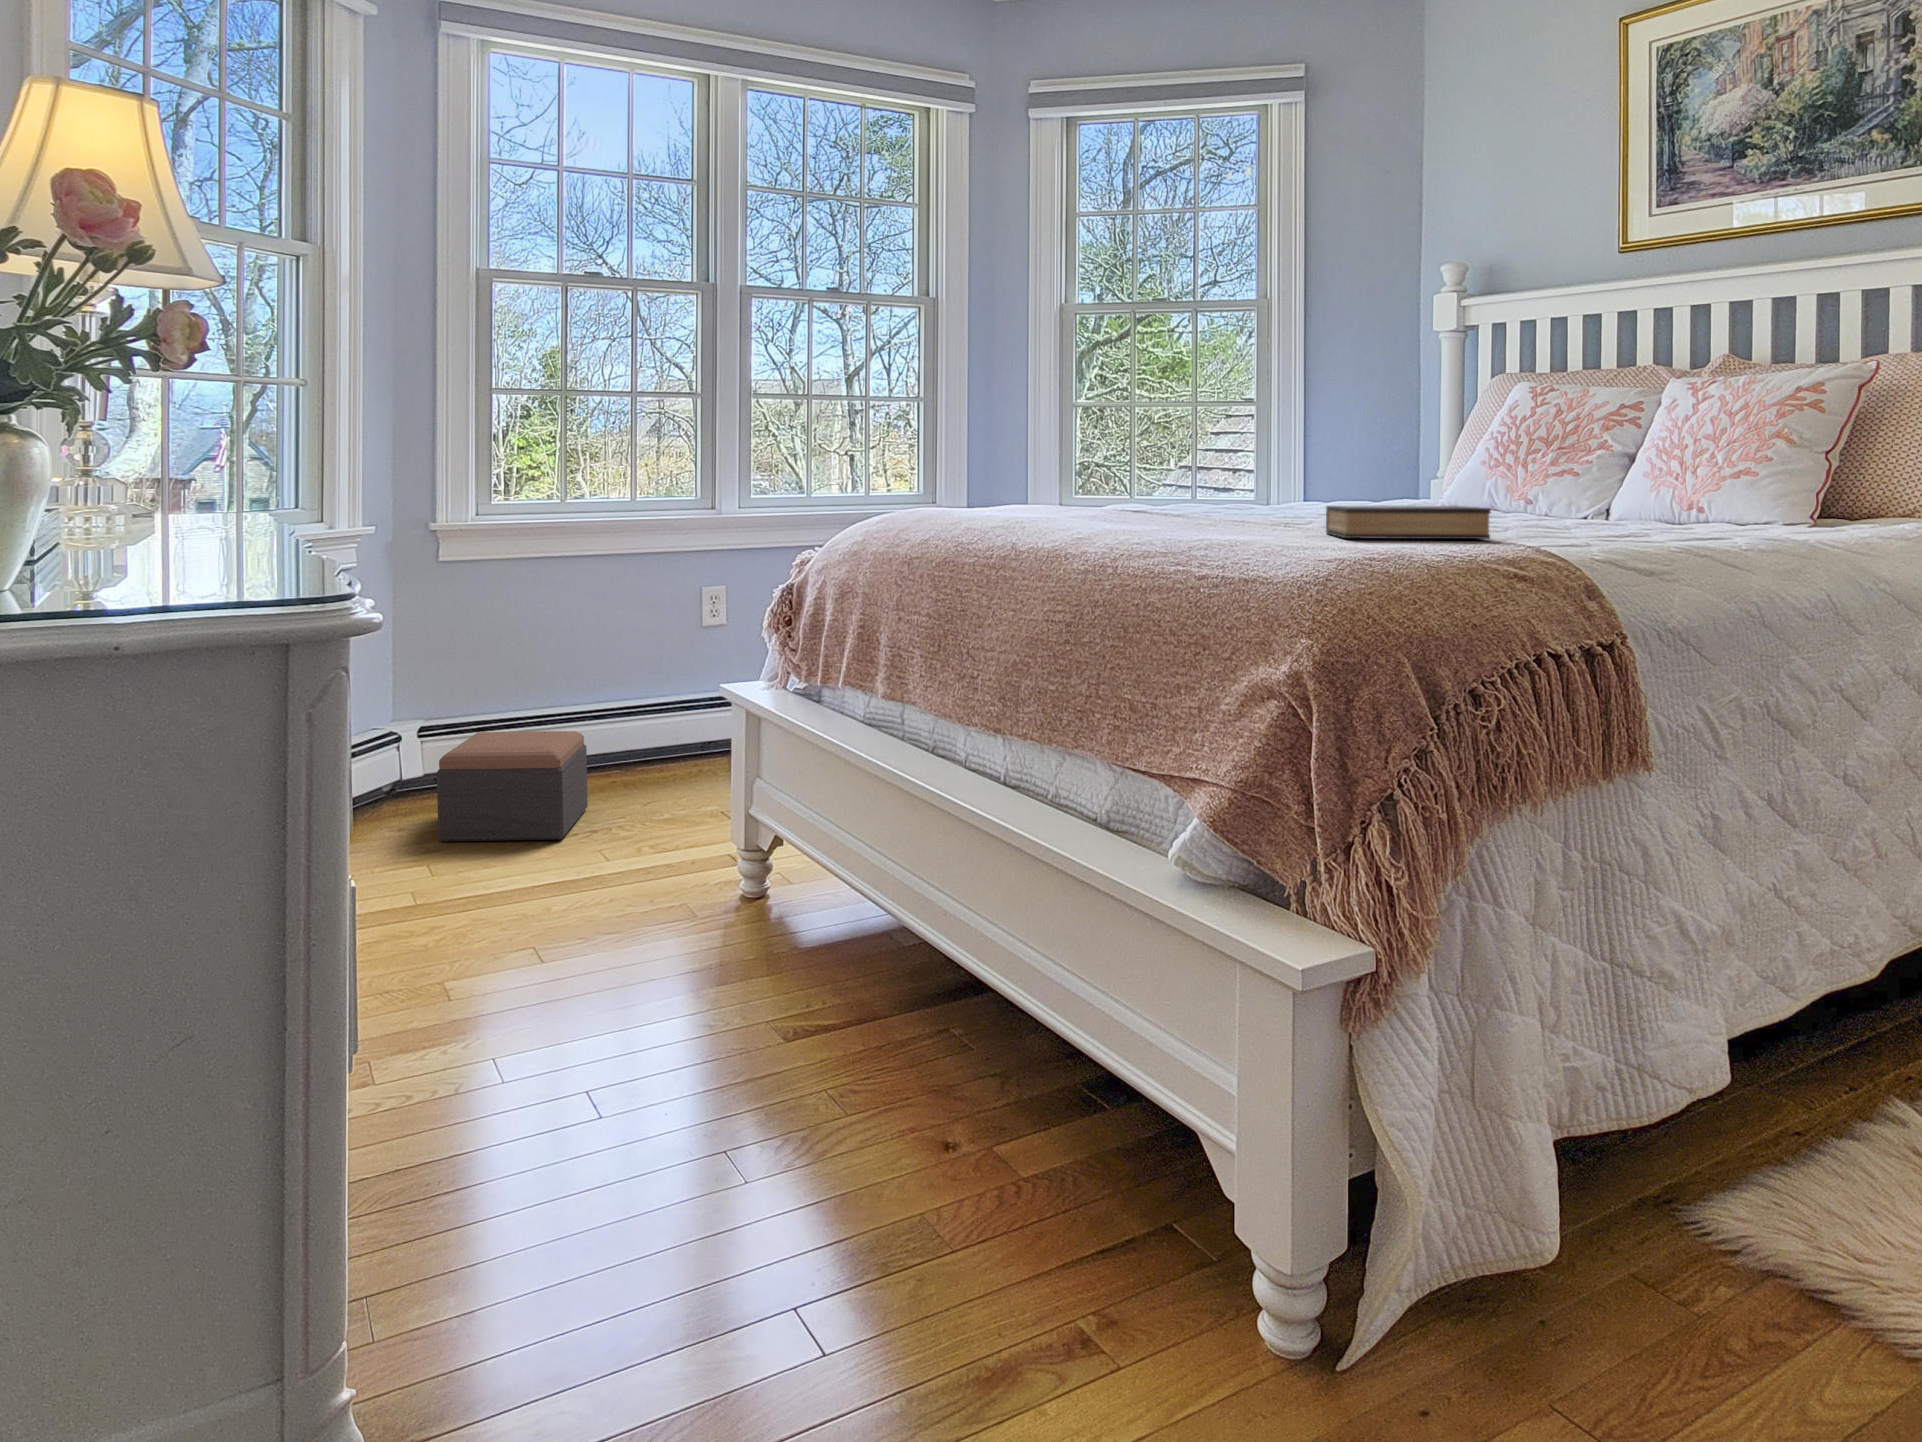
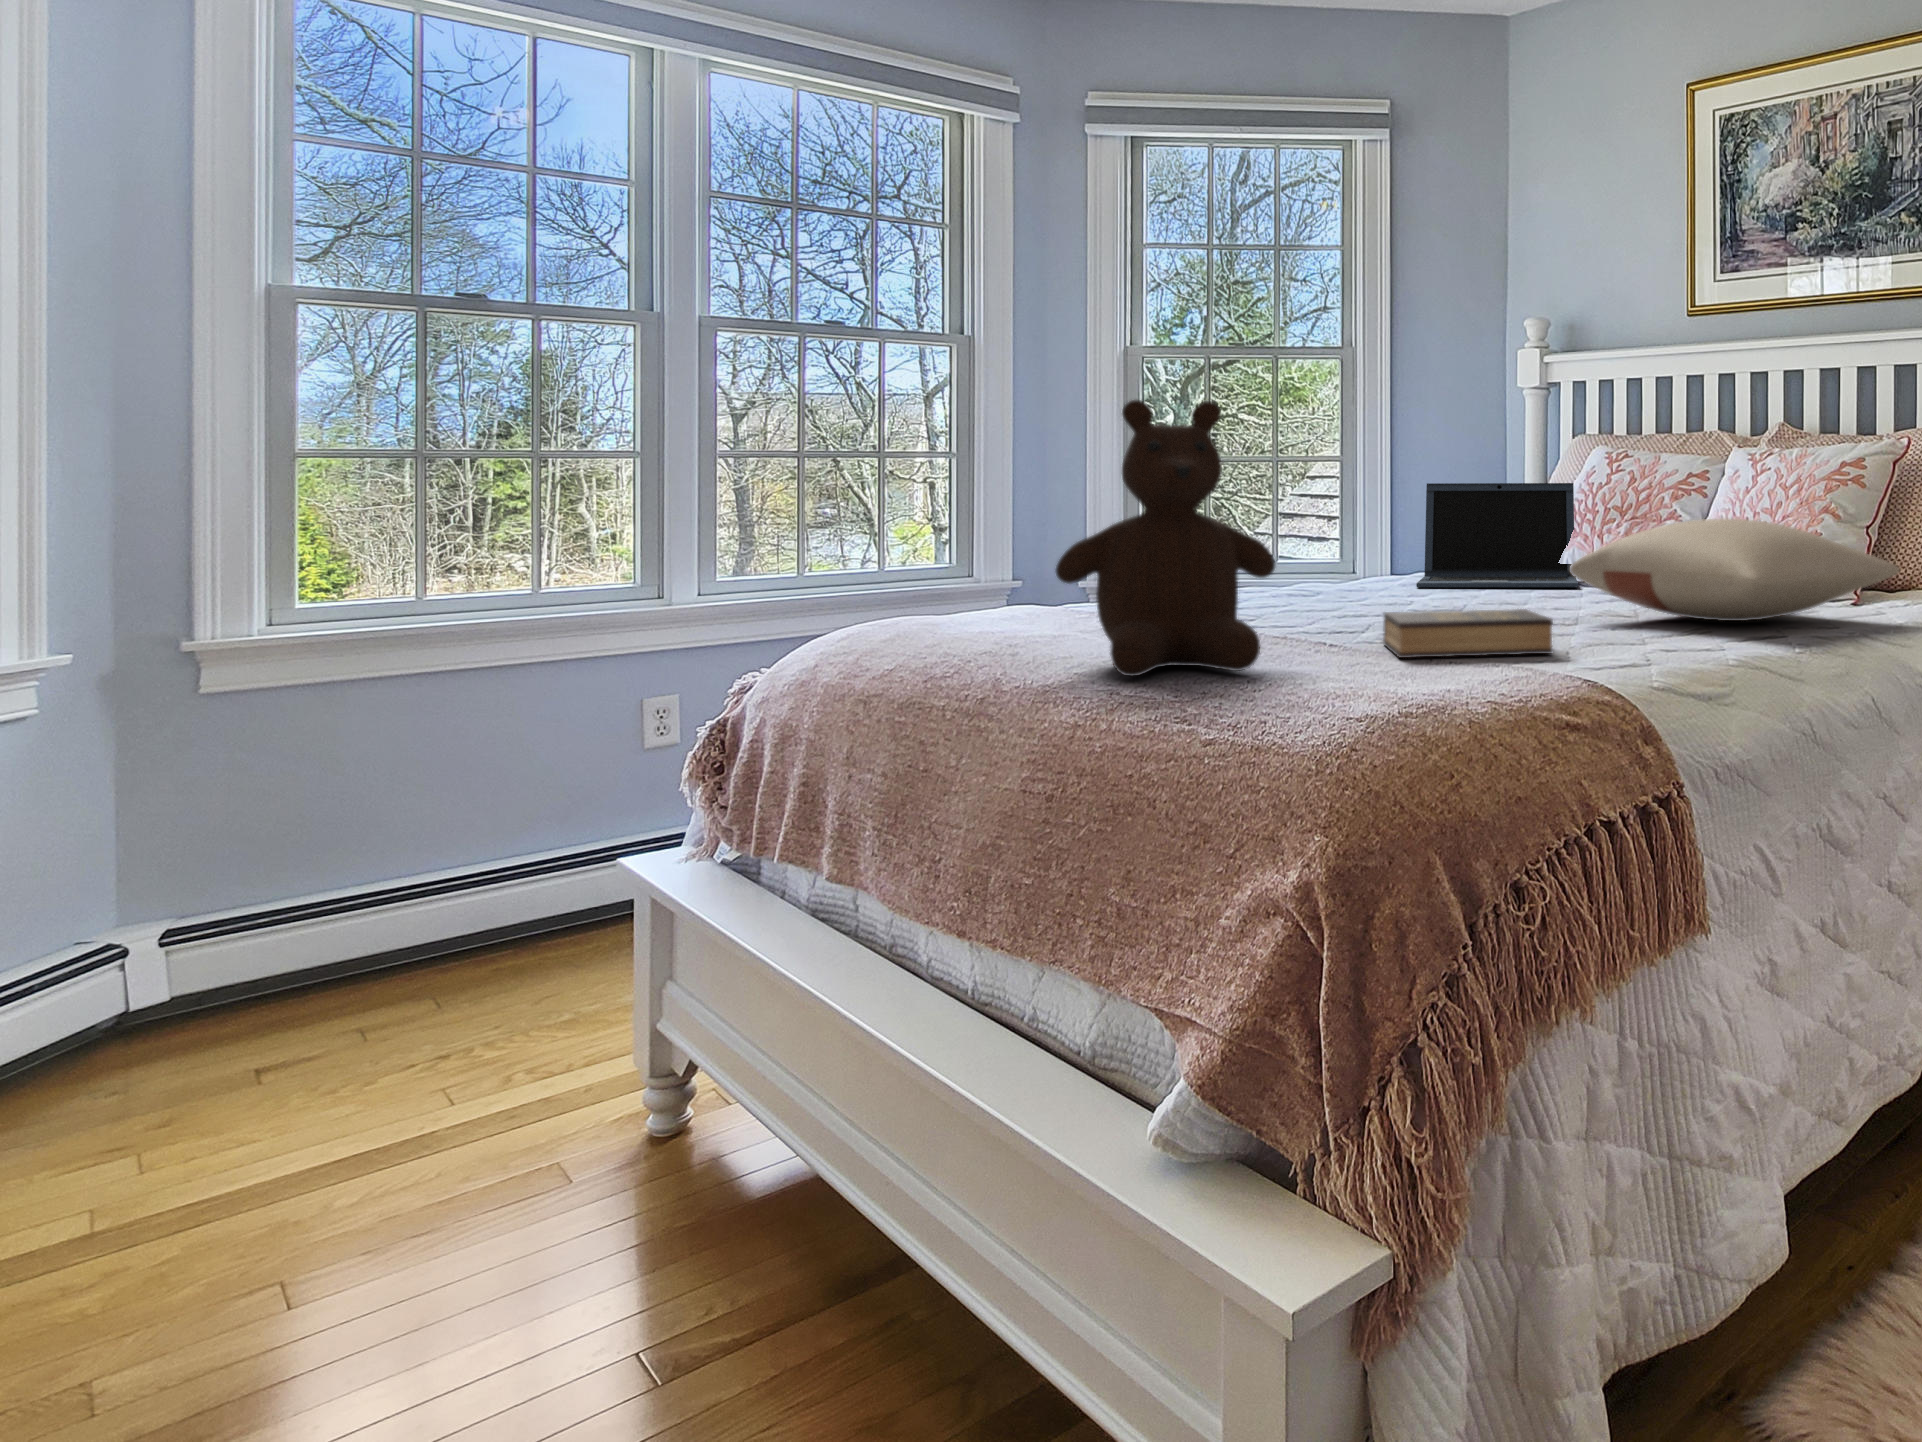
teddy bear: none [1055,316,1235,540] -> present [1056,400,1276,676]
laptop: none [1336,420,1494,512] -> present [1416,483,1578,587]
pillow: none [1497,433,1857,529] -> present [1570,518,1900,621]
footstool: present [437,731,588,841] -> none [106,925,402,1132]

